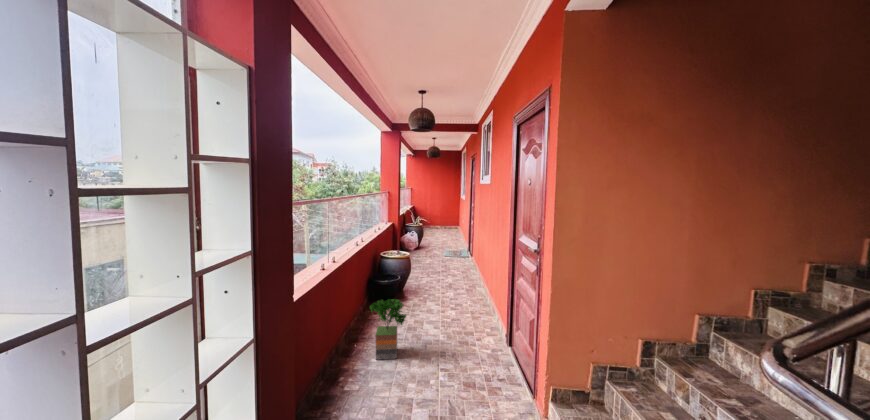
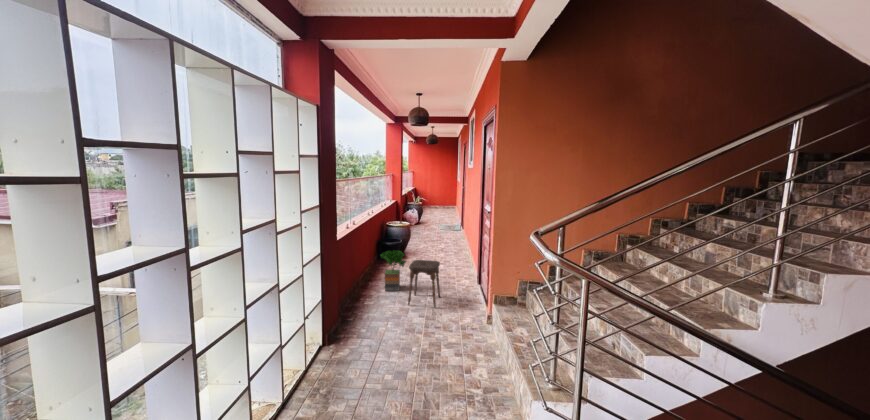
stool: none [410,316,456,394] -> present [408,260,440,308]

